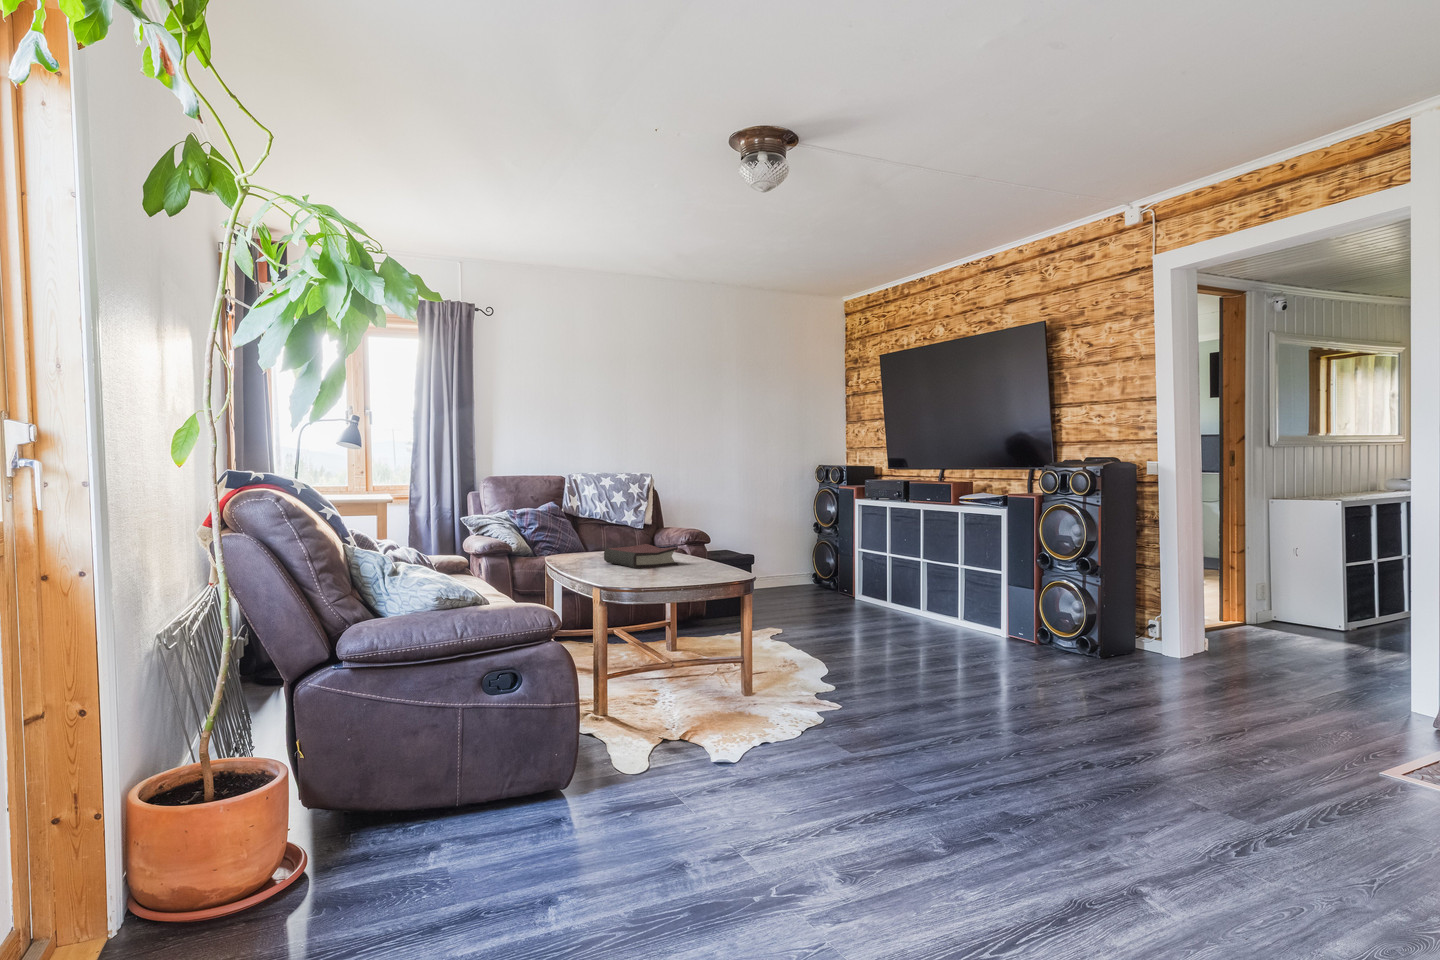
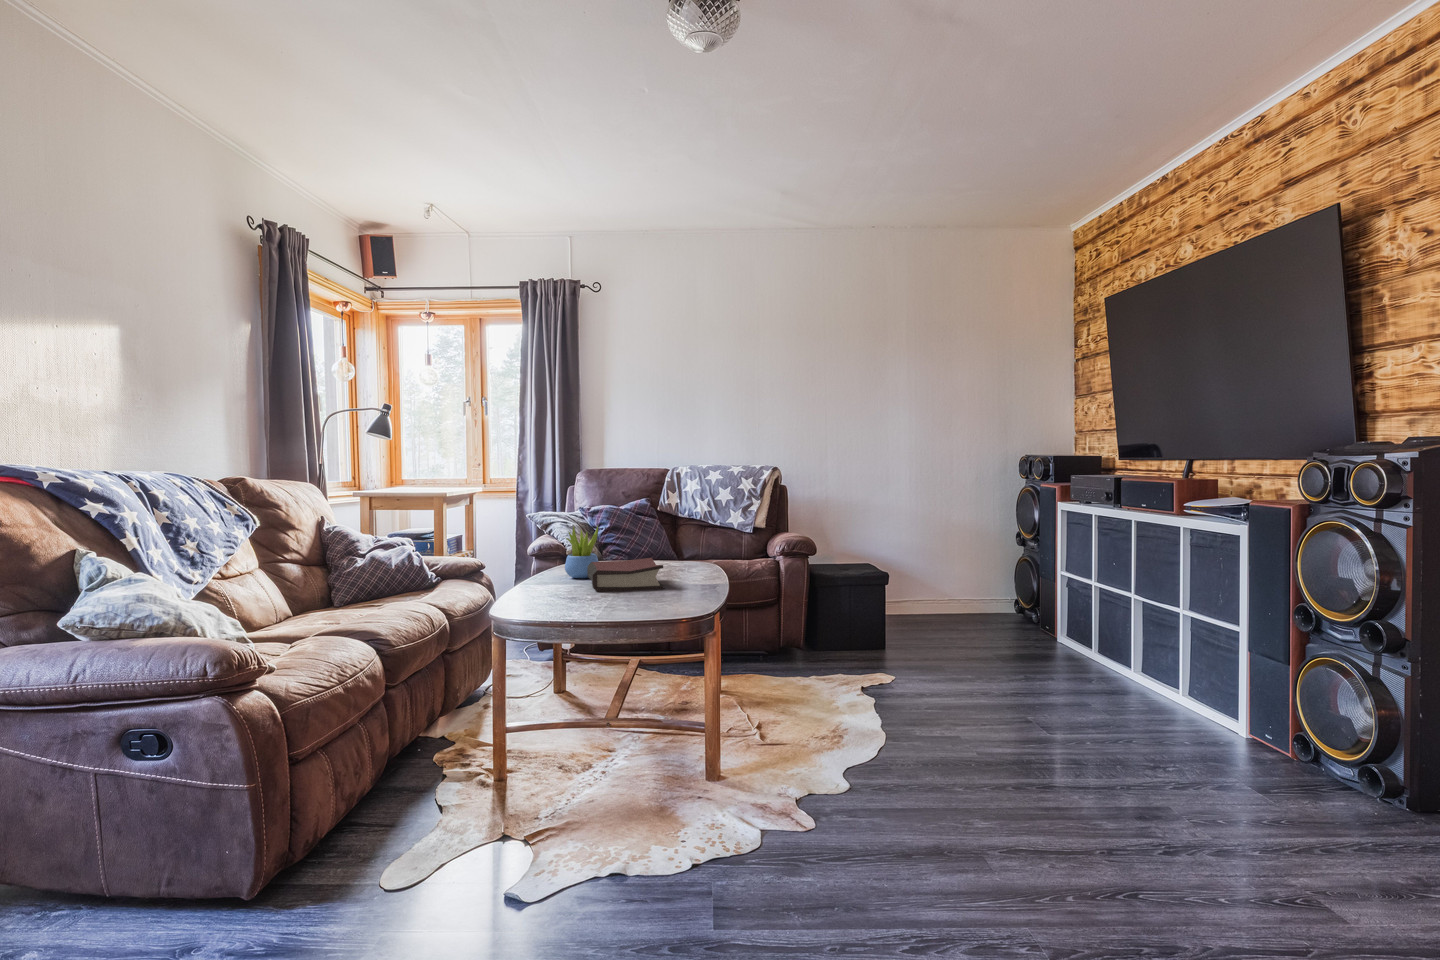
succulent plant: none [575,520,602,562] -> present [565,526,598,578]

